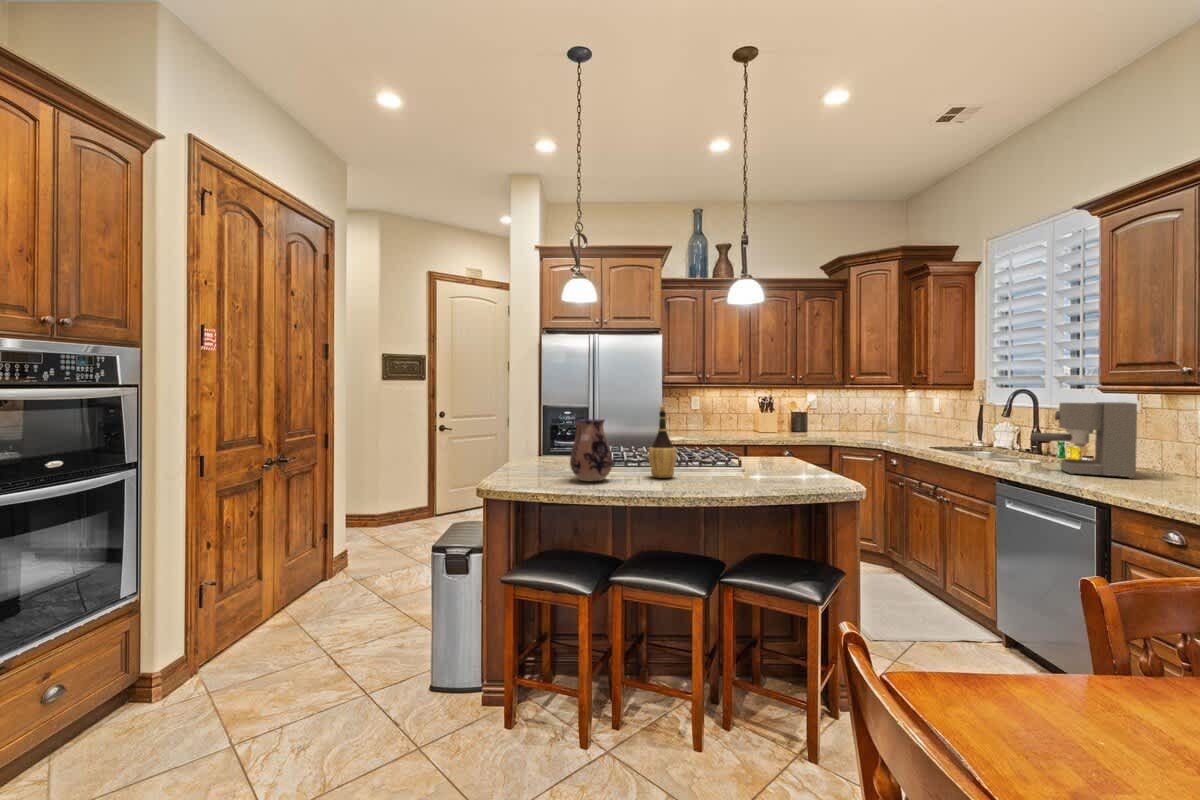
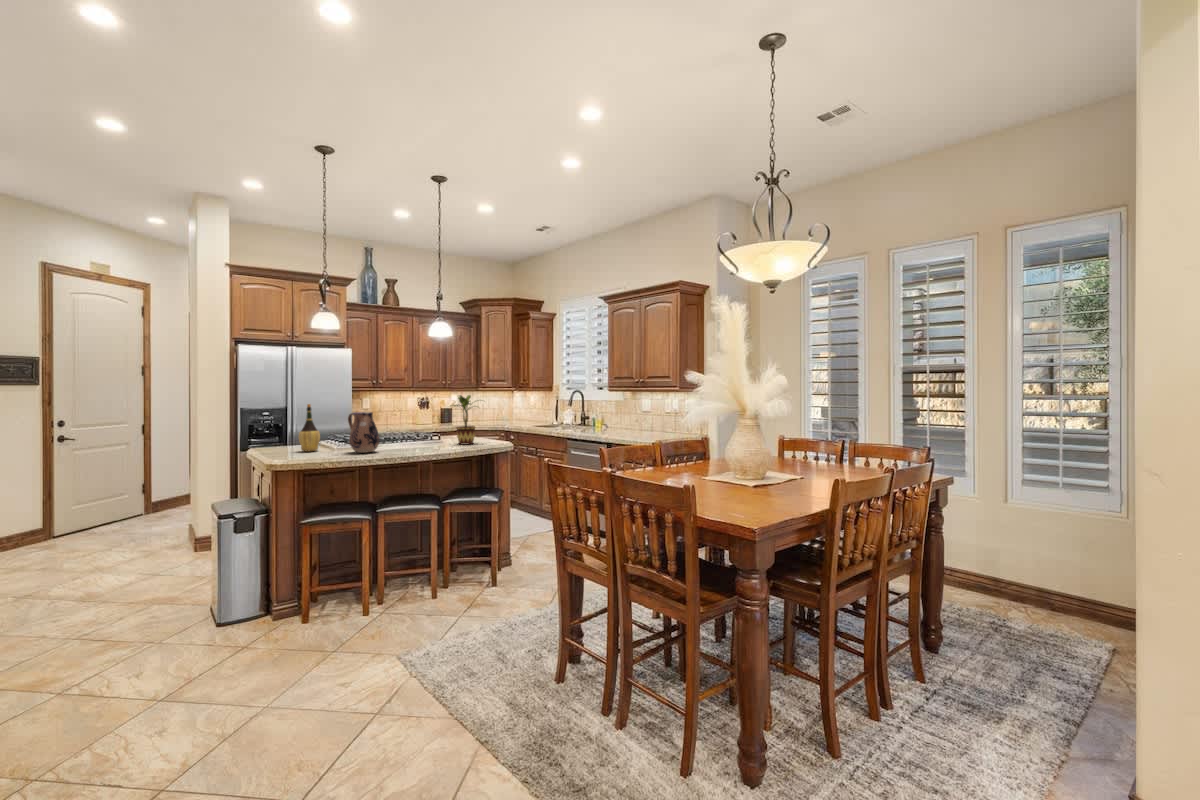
potted plant: none [732,395,800,481] -> present [454,395,476,445]
coffee maker: present [1031,402,1137,479] -> none [584,397,624,433]
wine bottle: present [648,407,677,478] -> present [299,404,320,451]

